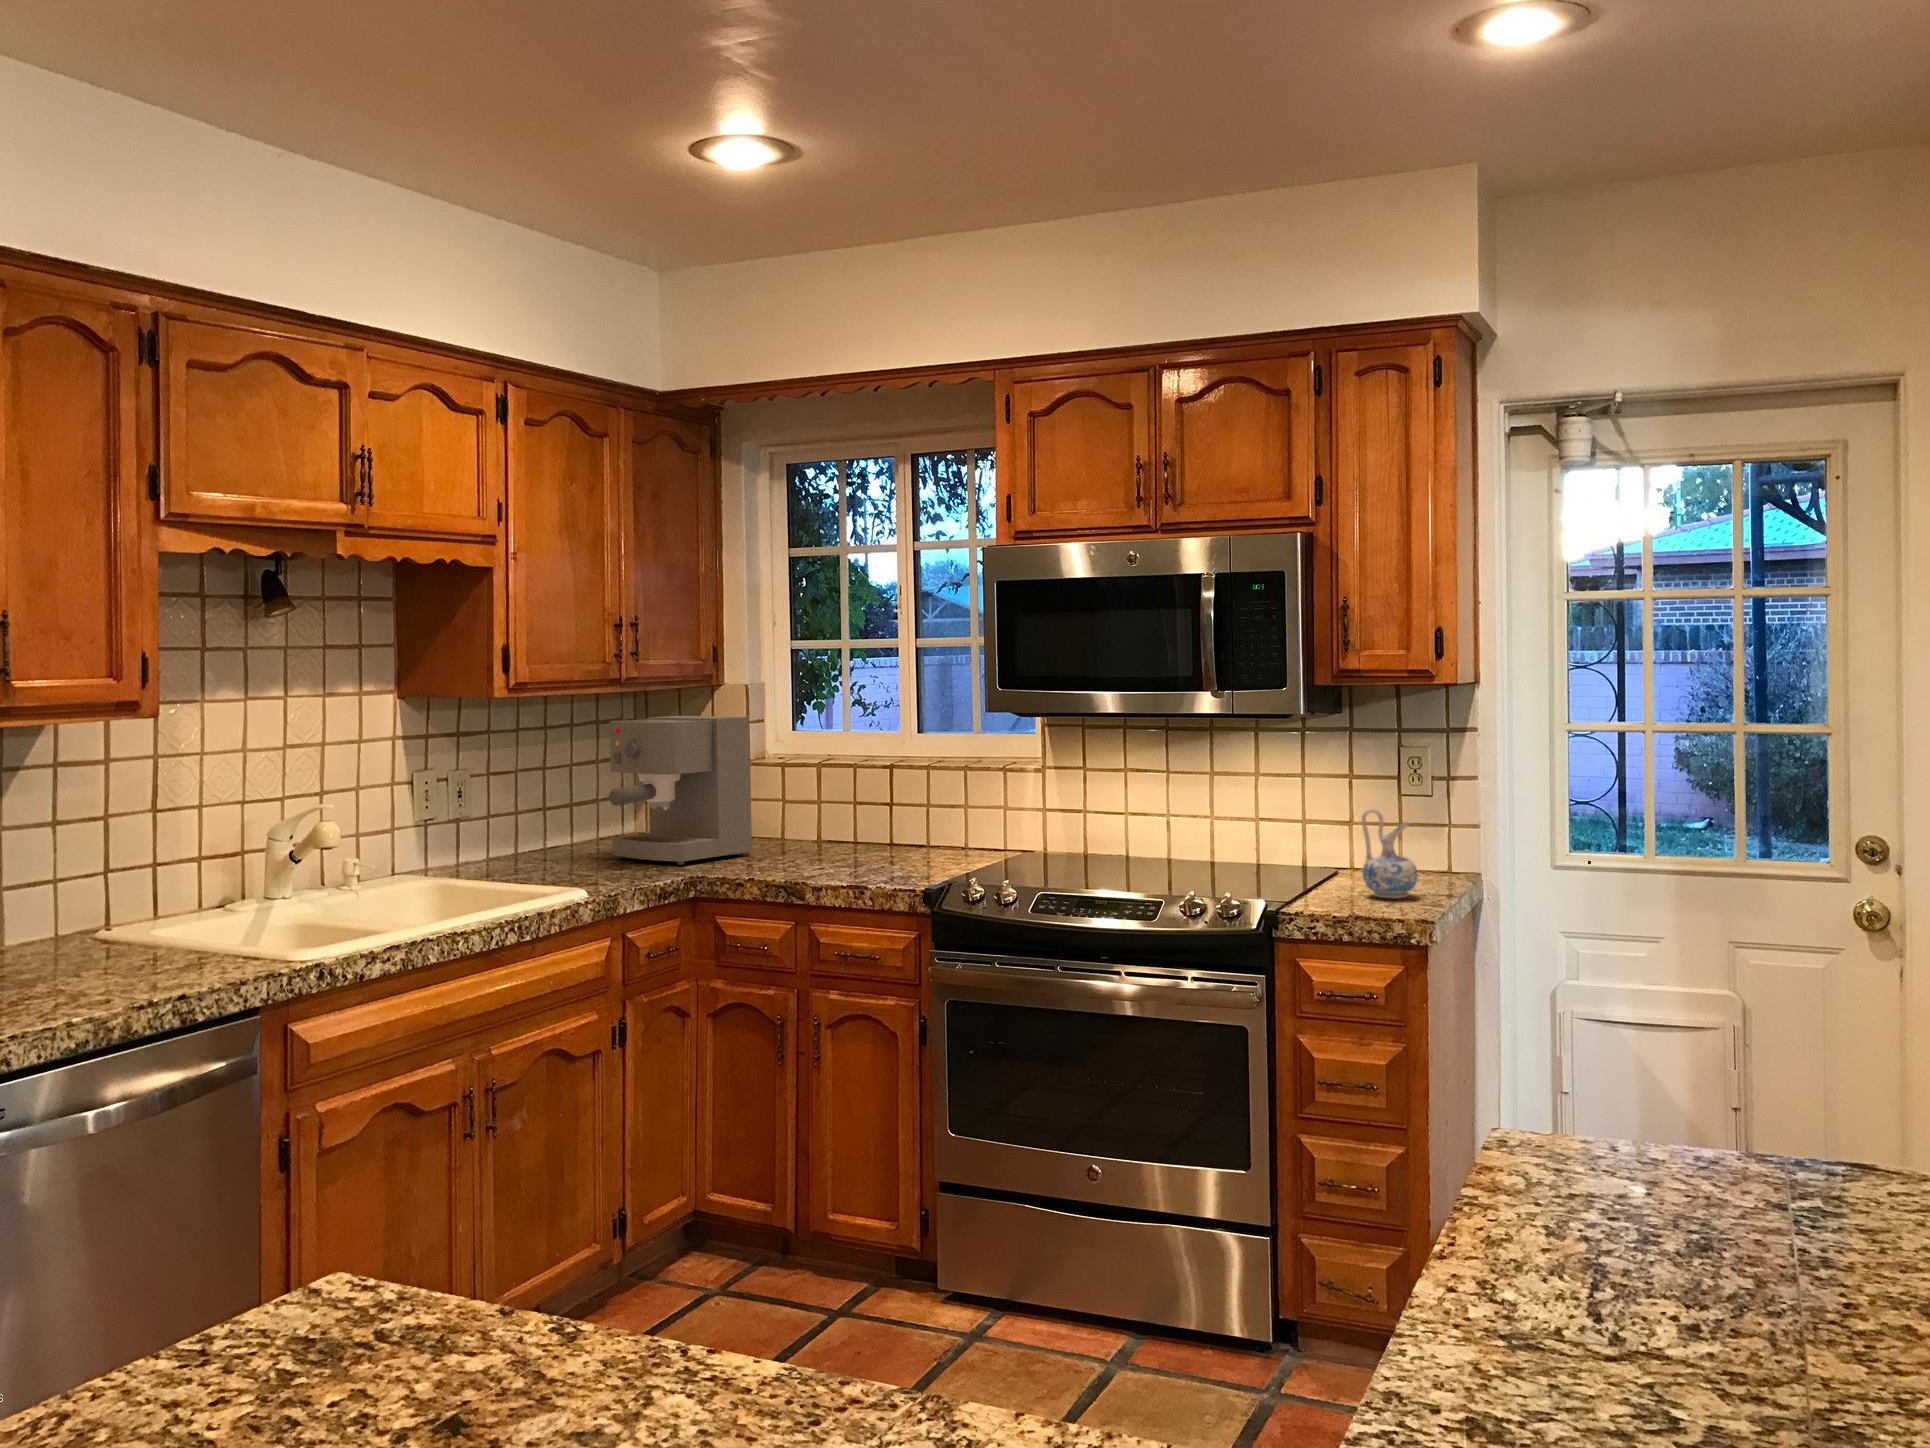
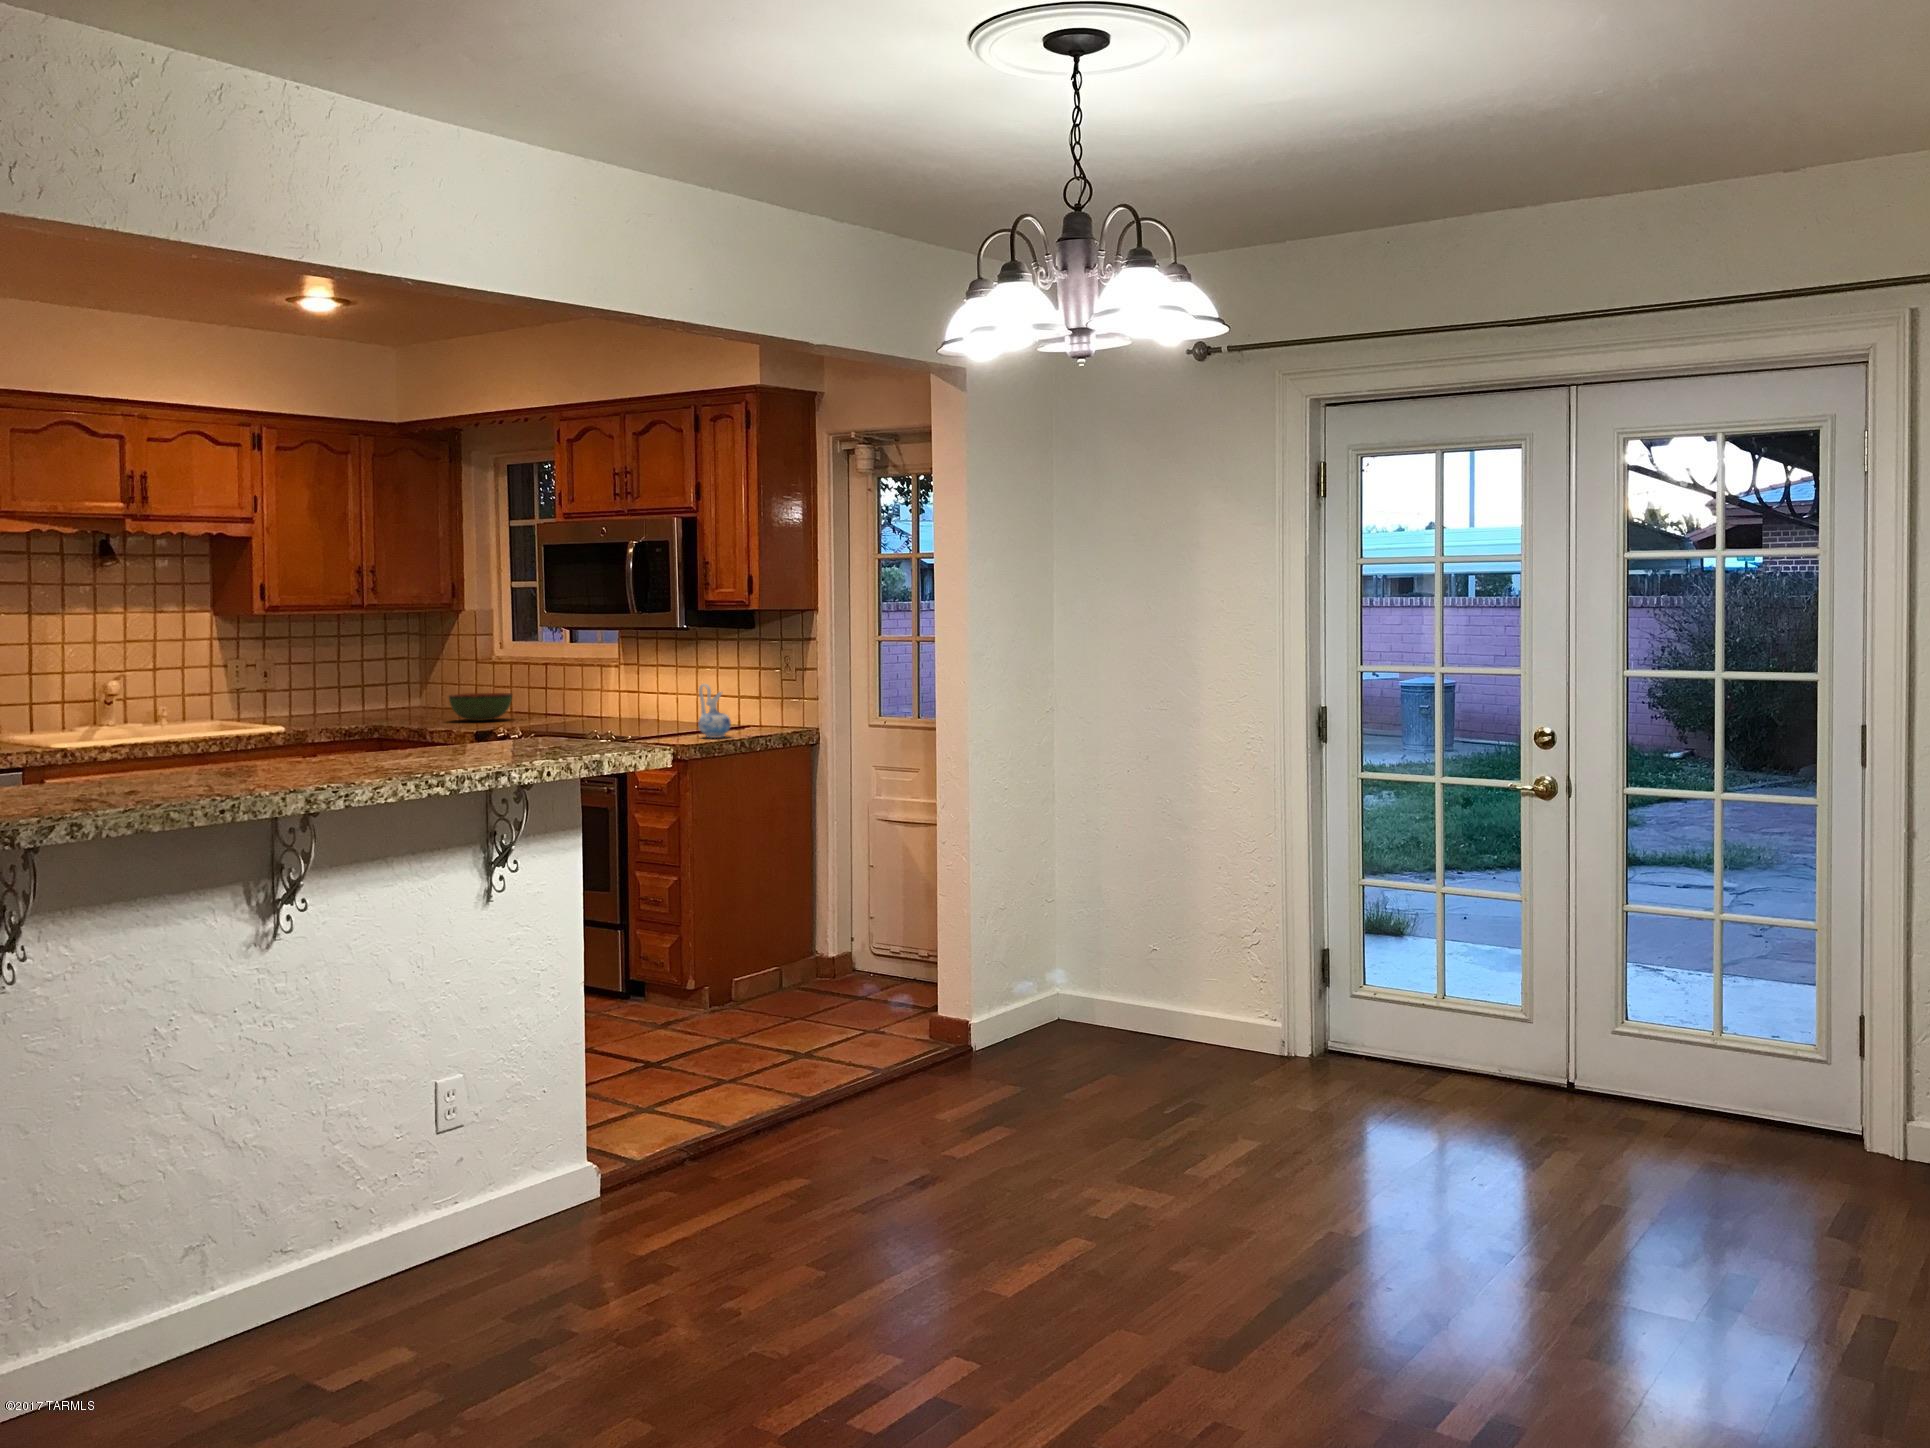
coffee maker: present [609,716,752,865] -> none [338,629,445,719]
bowl: none [797,817,894,864] -> present [449,693,512,721]

